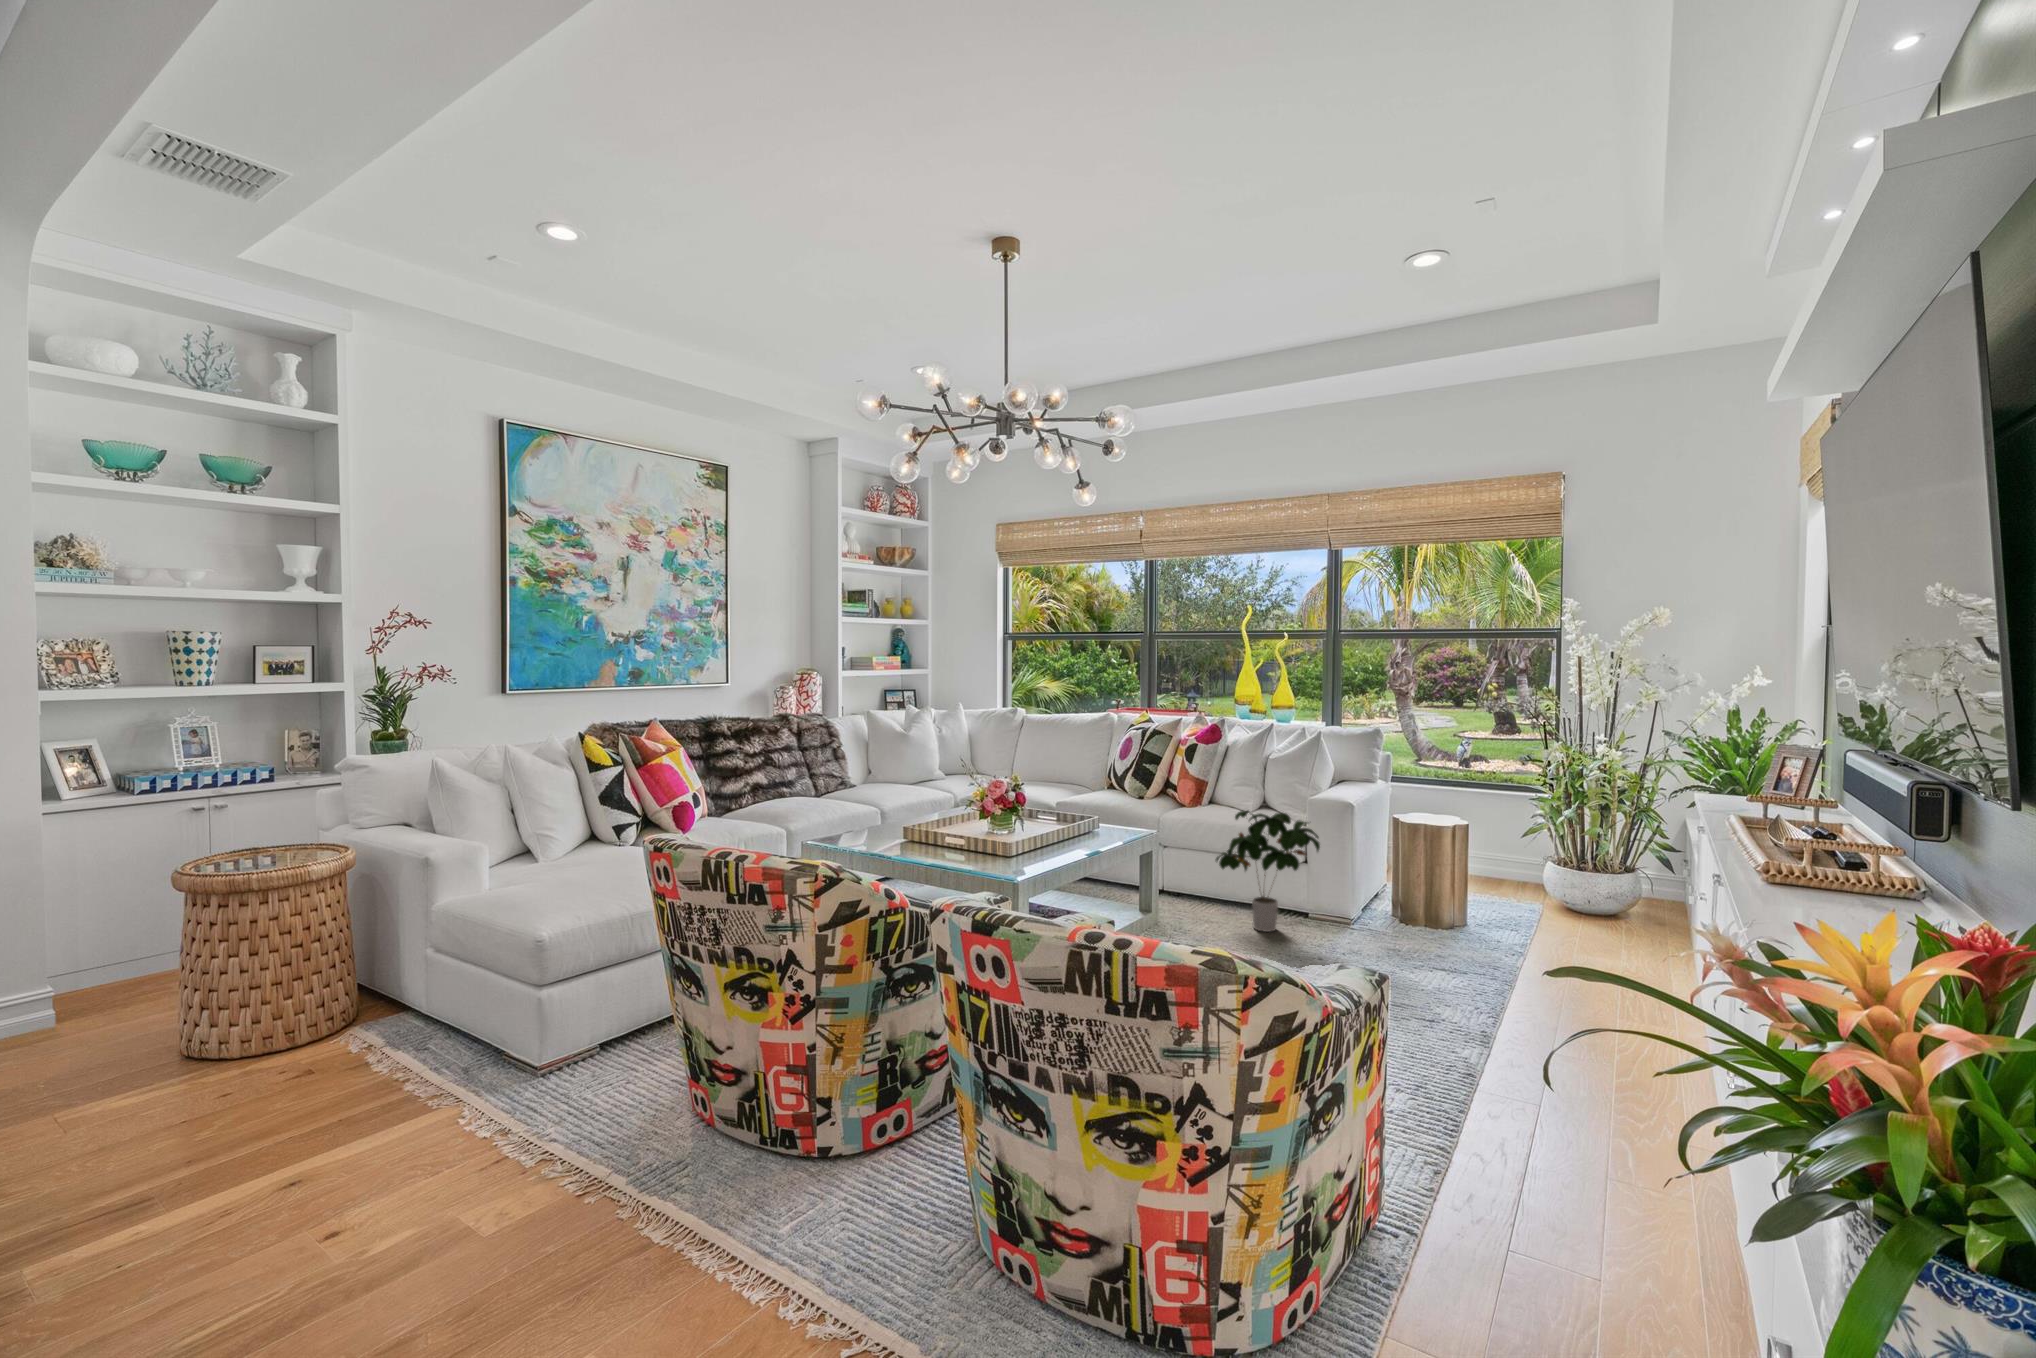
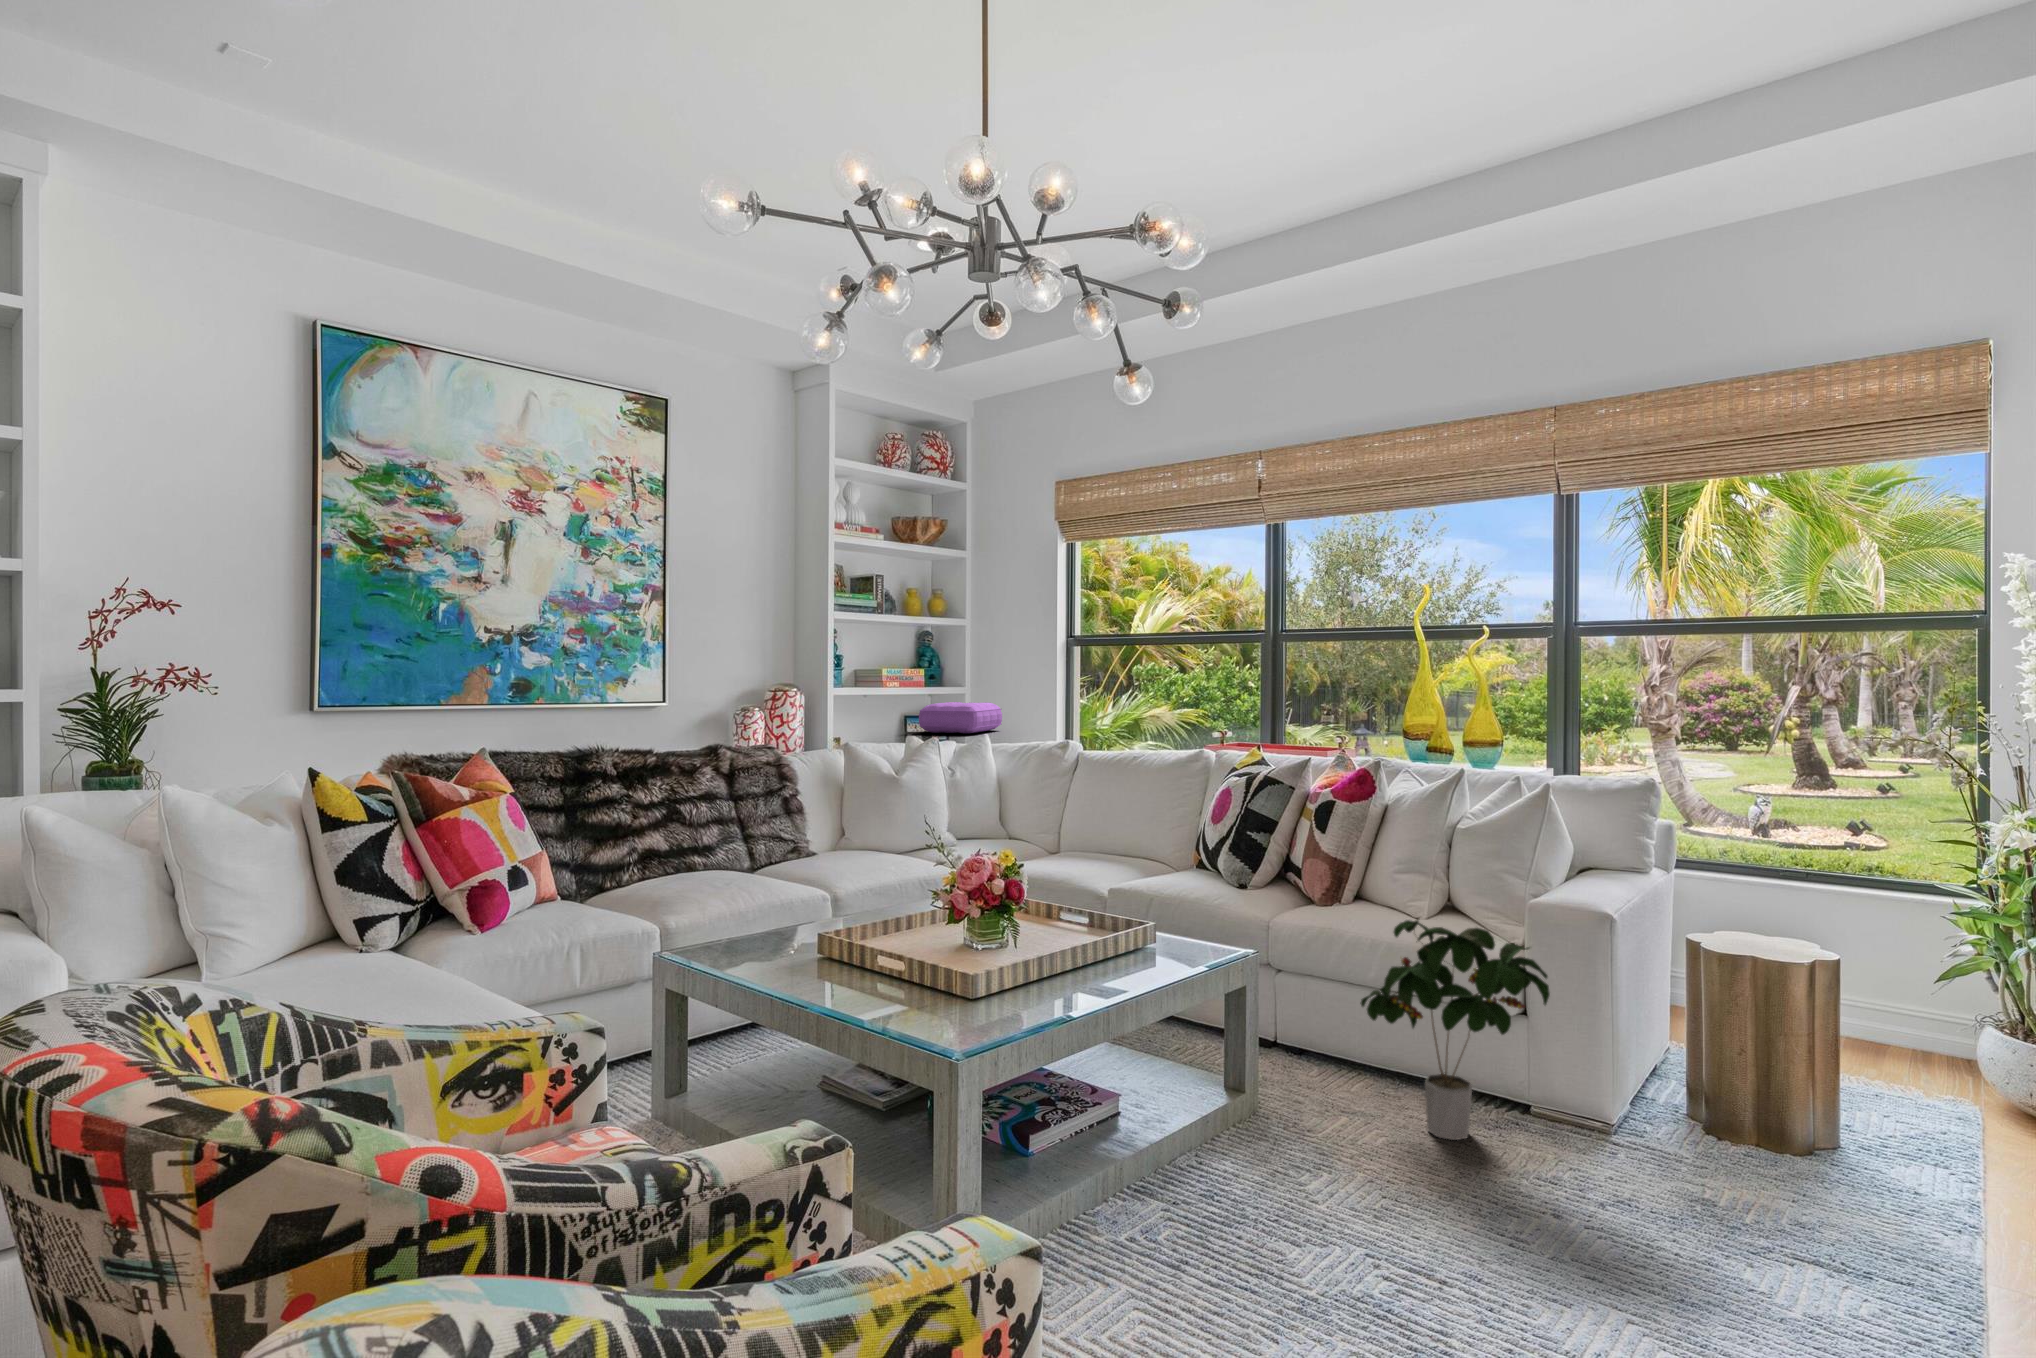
pillow: none [896,680,953,703] -> present [919,702,1002,733]

